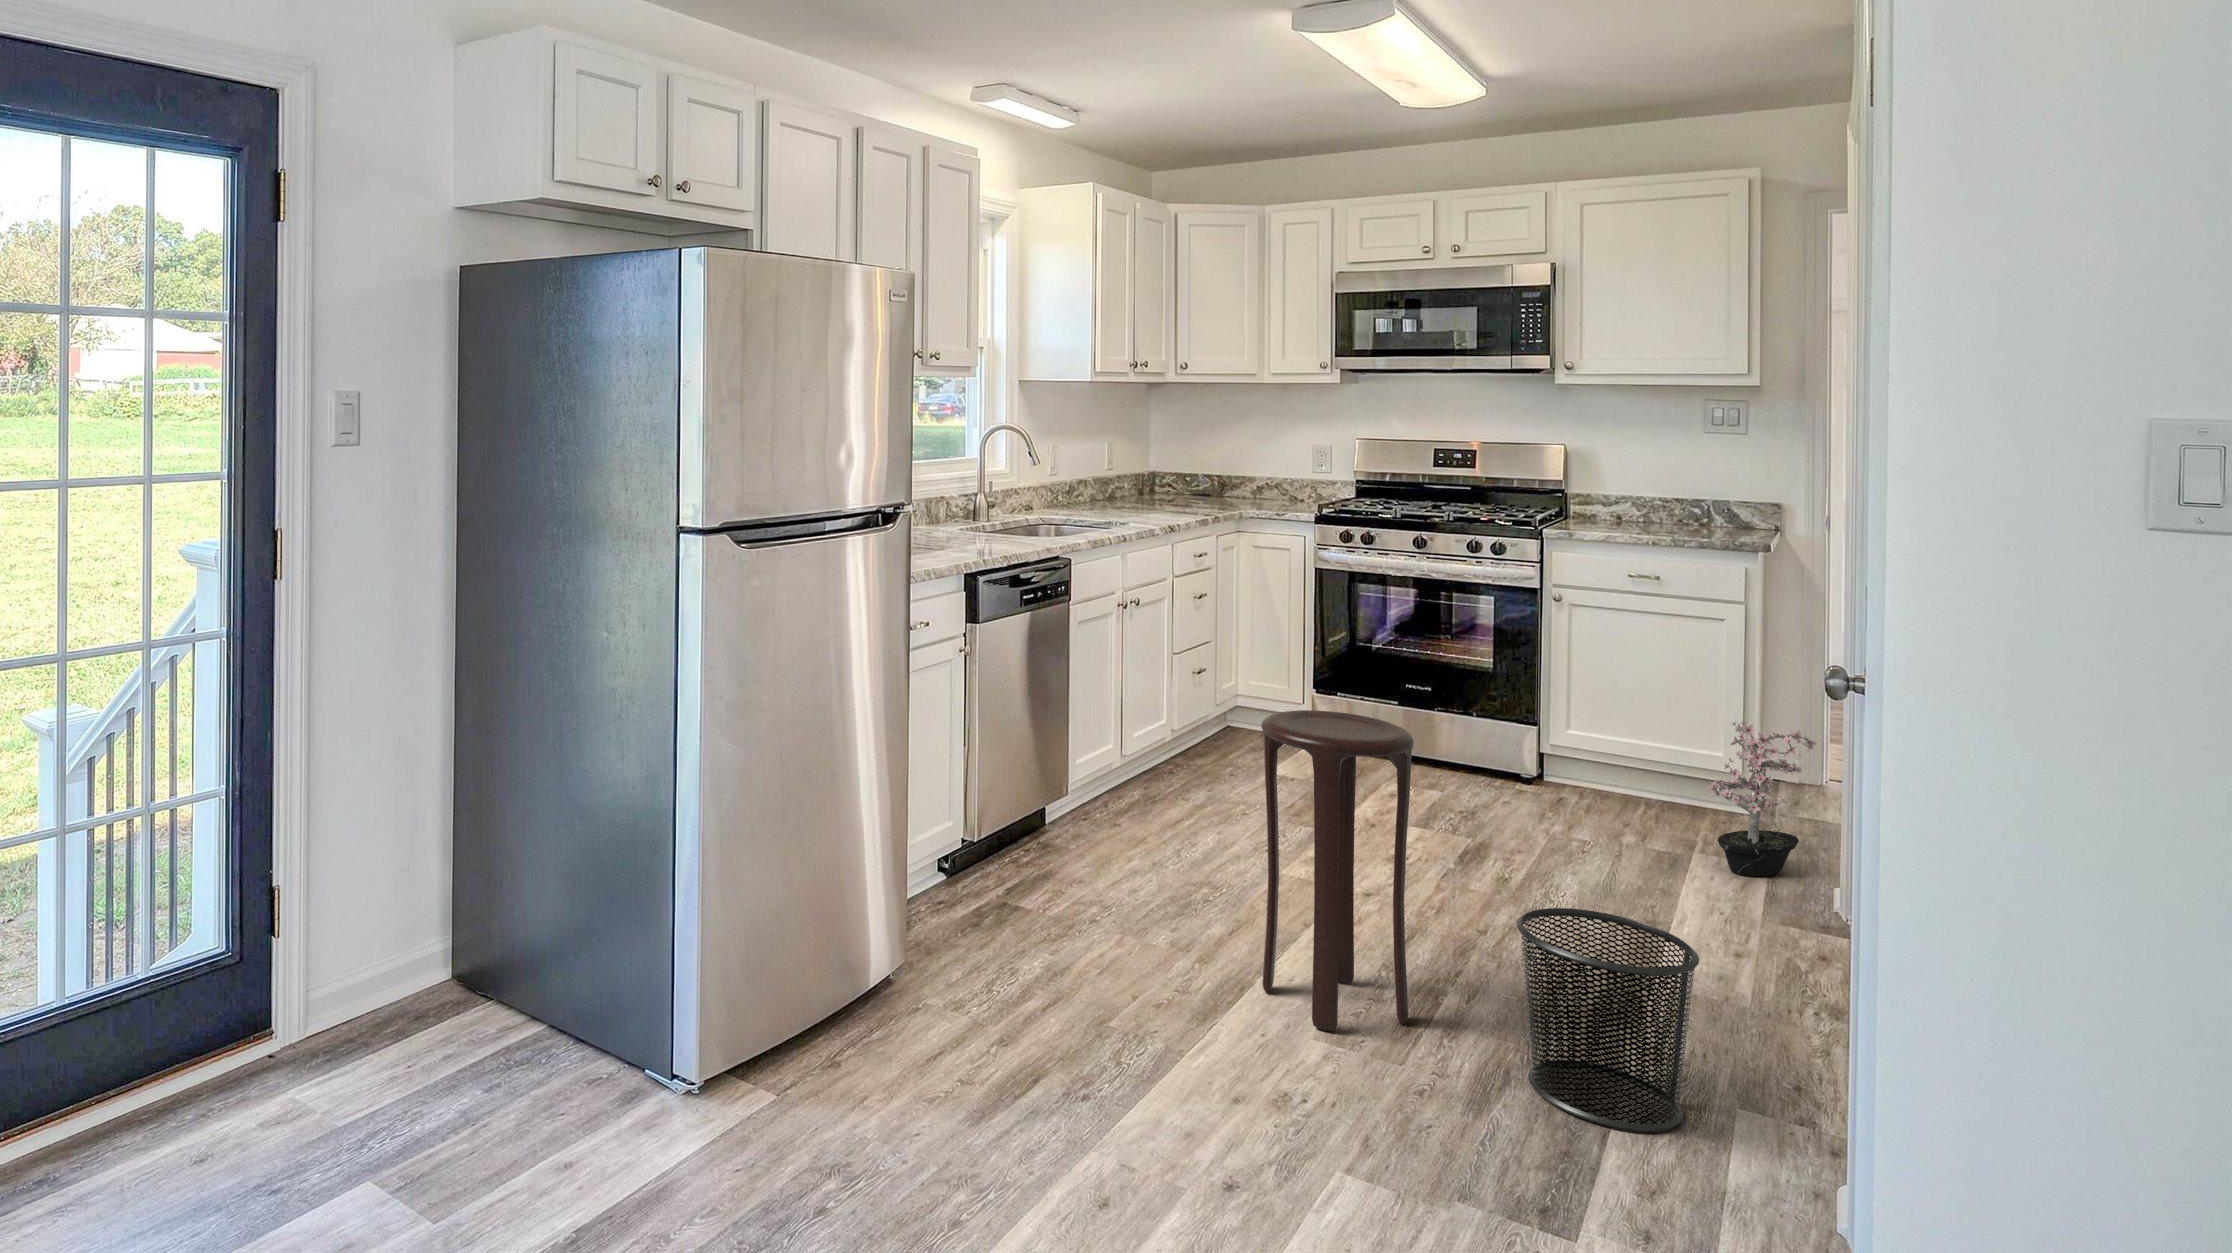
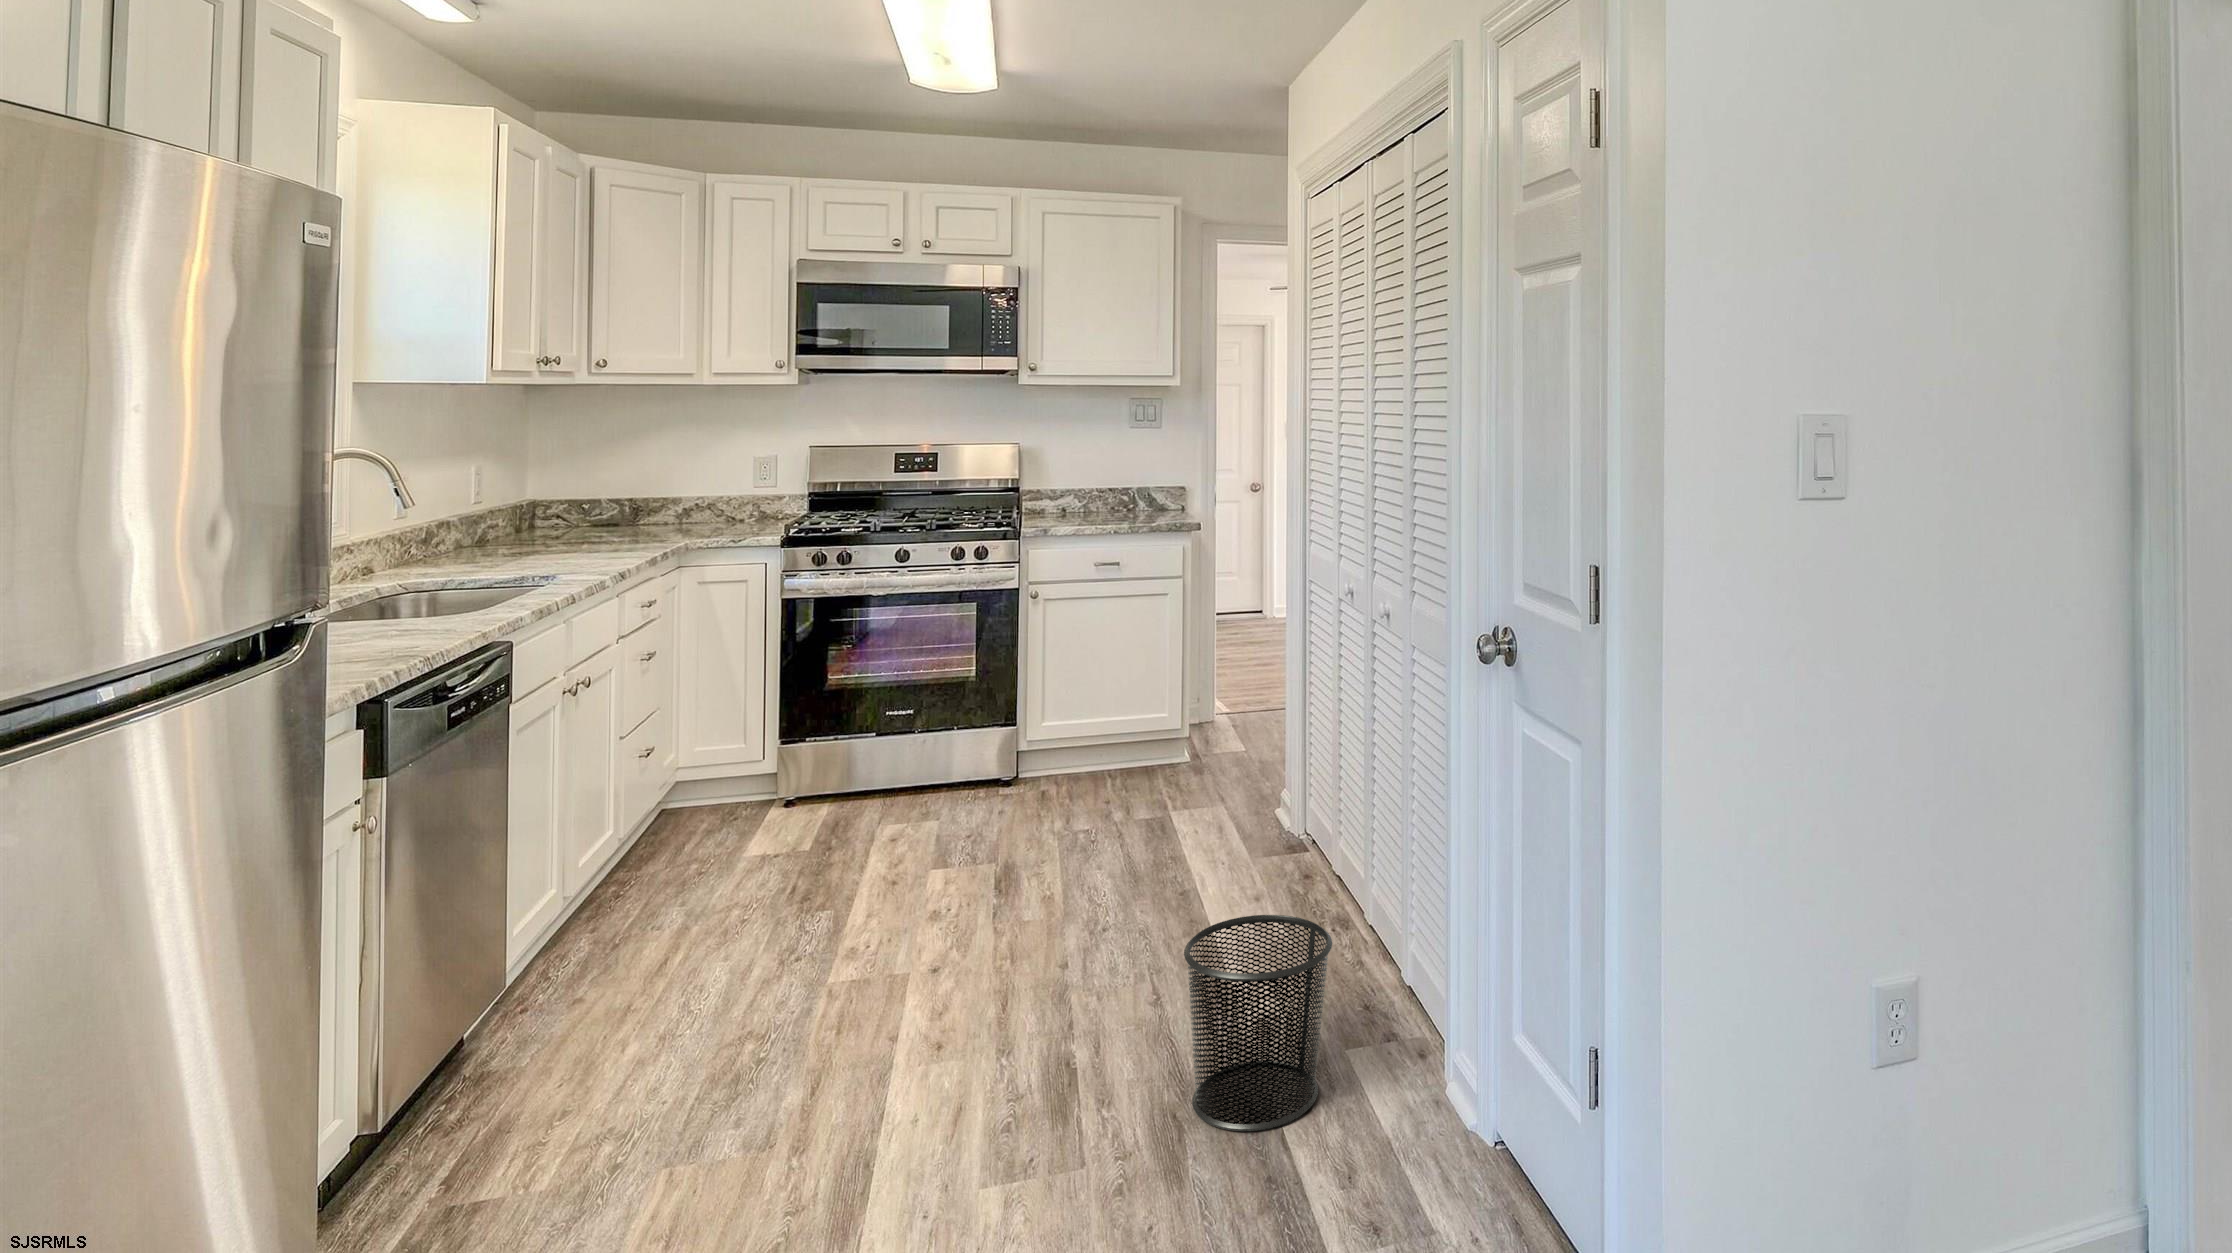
stool: present [1261,710,1414,1031] -> none [897,783,1074,1169]
potted plant: present [1708,722,1816,876] -> none [1176,679,1255,823]

